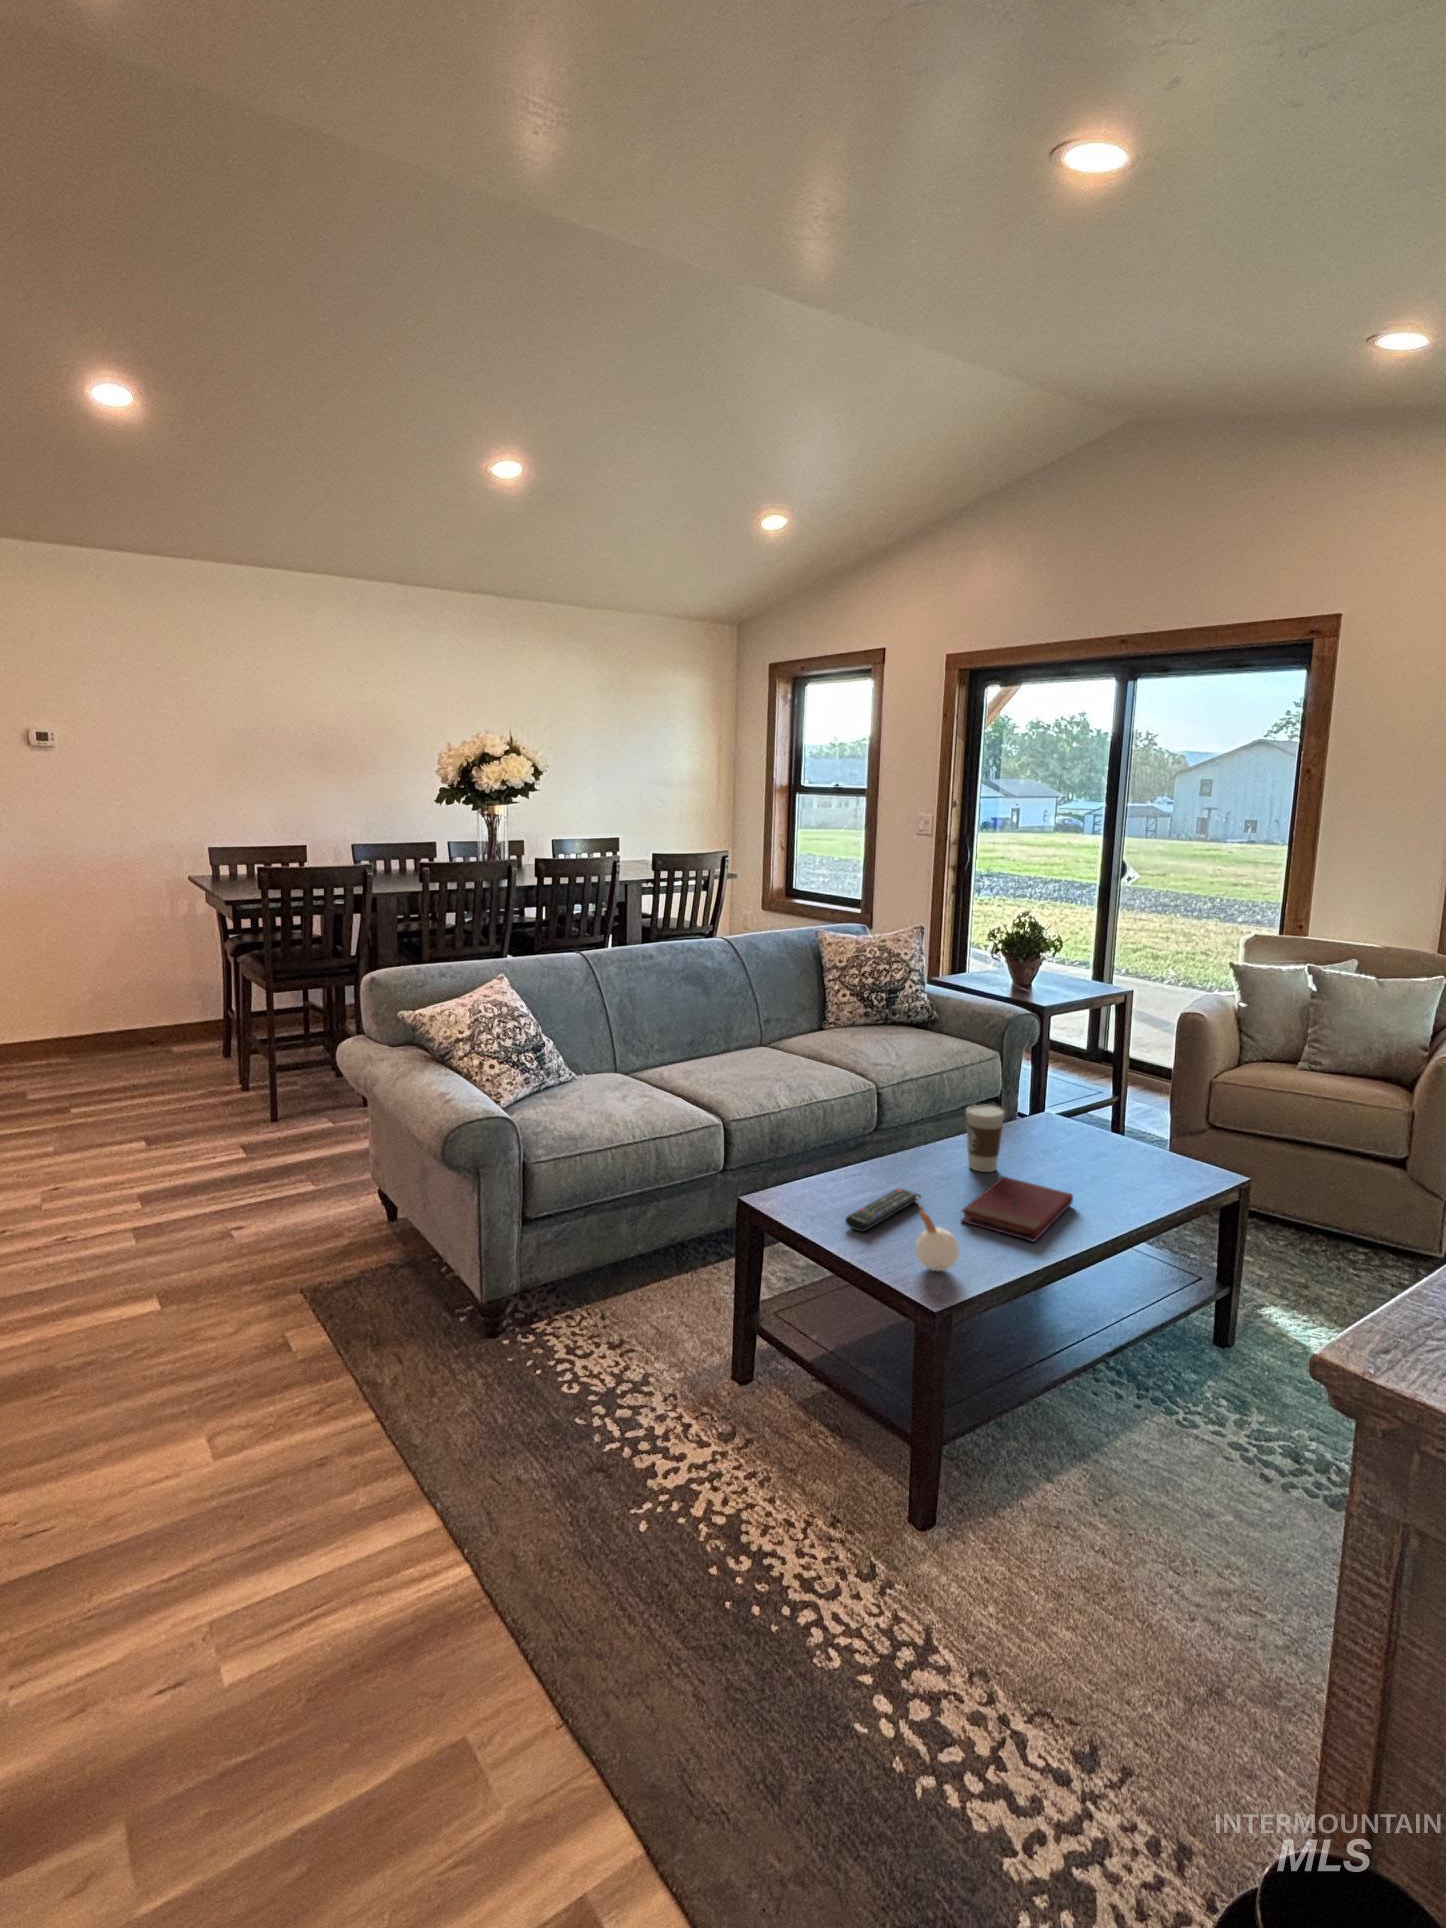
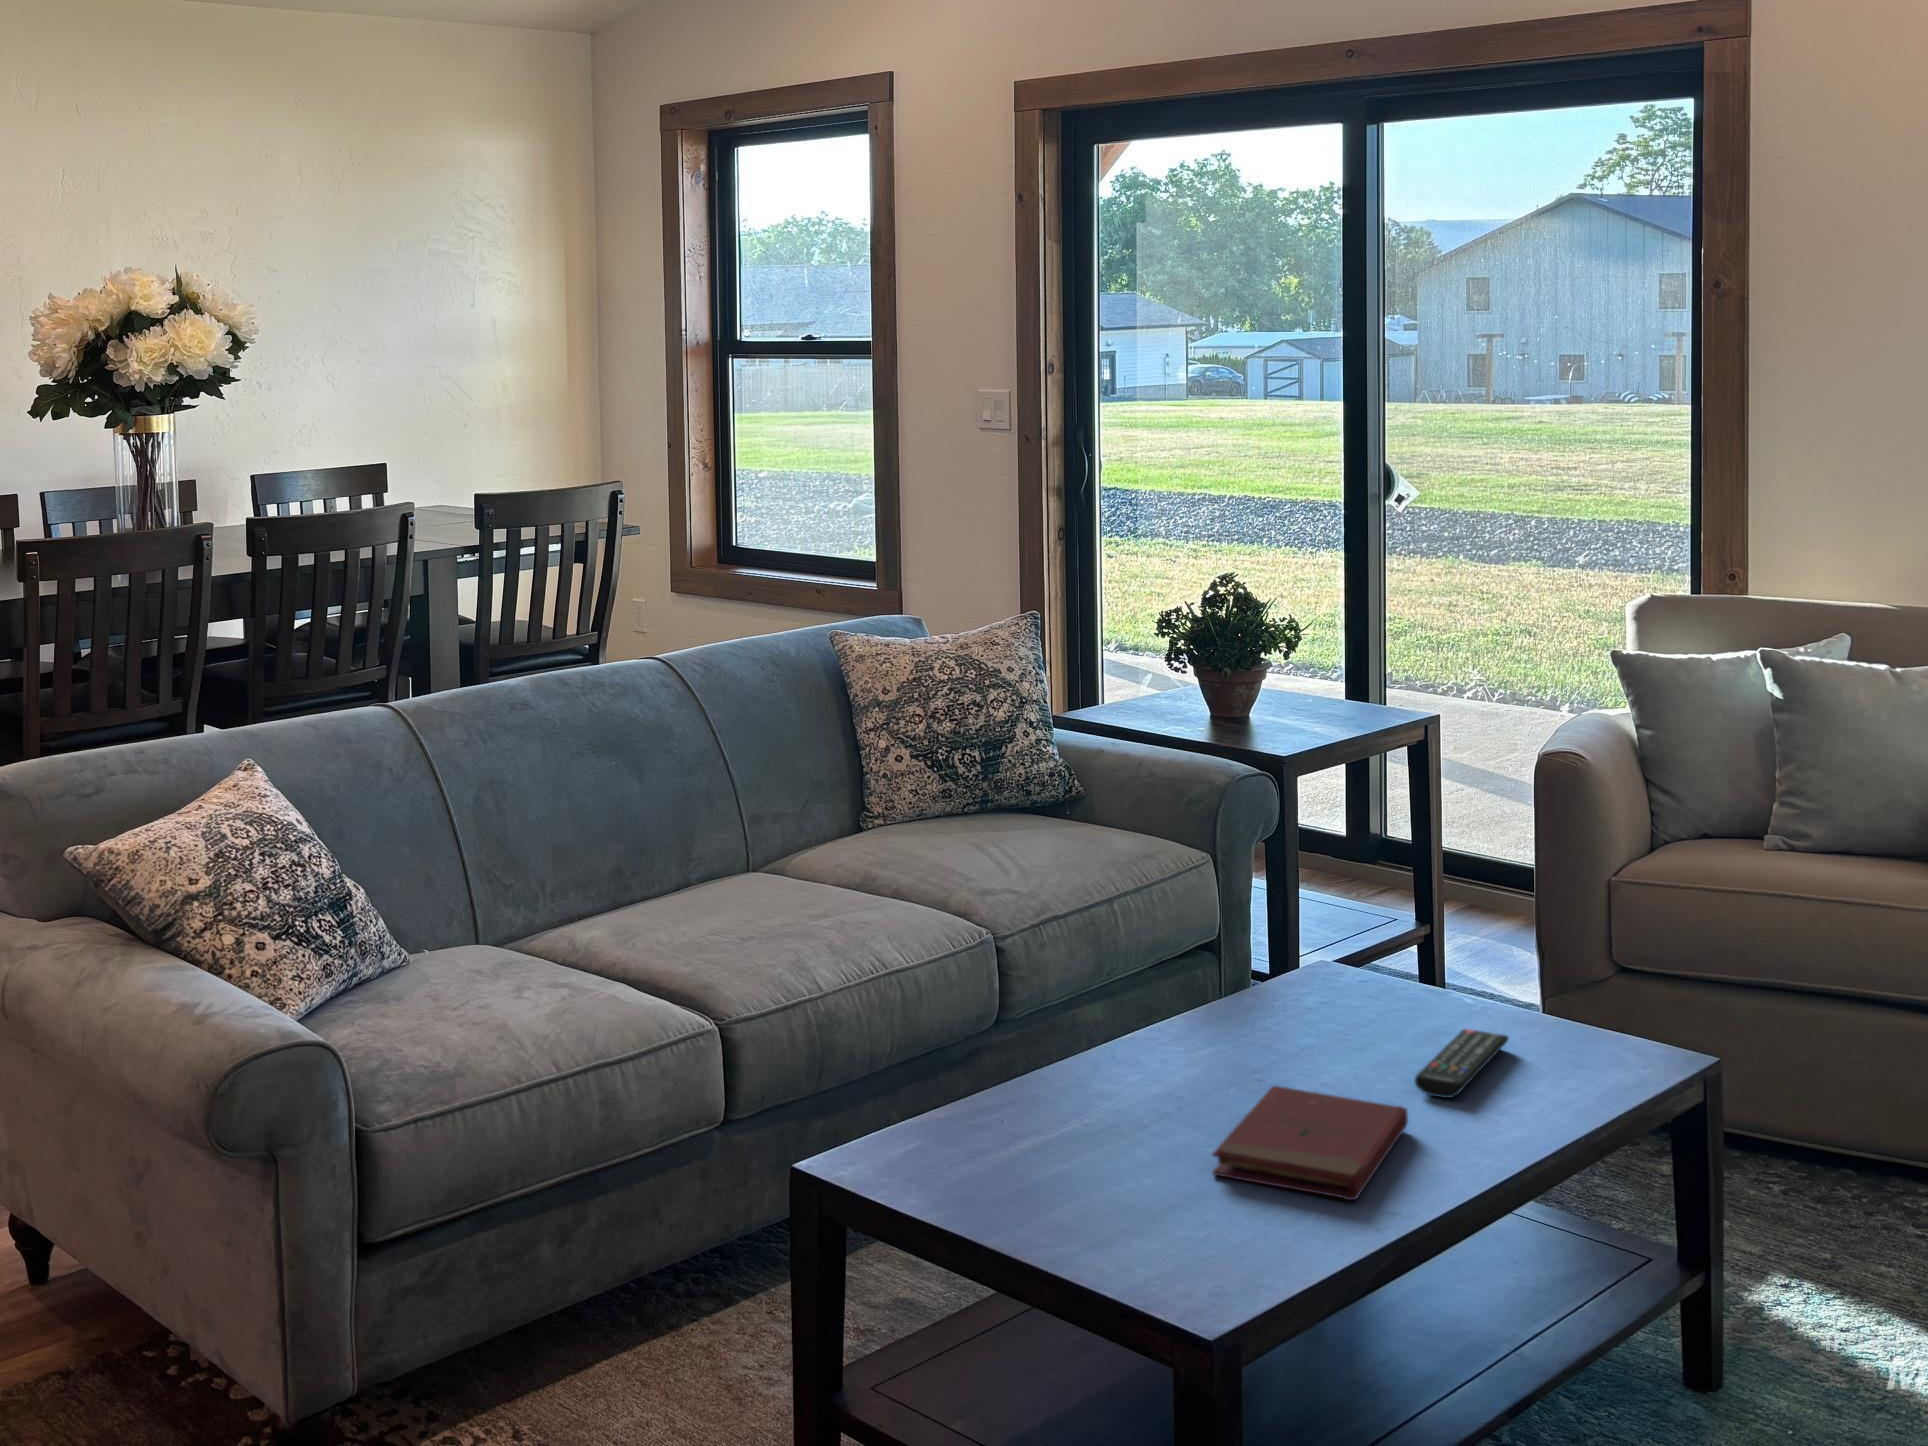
coffee cup: present [966,1105,1004,1172] -> none [1189,951,1262,1081]
remote control: present [845,1188,921,1232] -> present [1415,1029,1508,1098]
candle: present [916,1197,959,1271] -> none [1143,1128,1230,1267]

